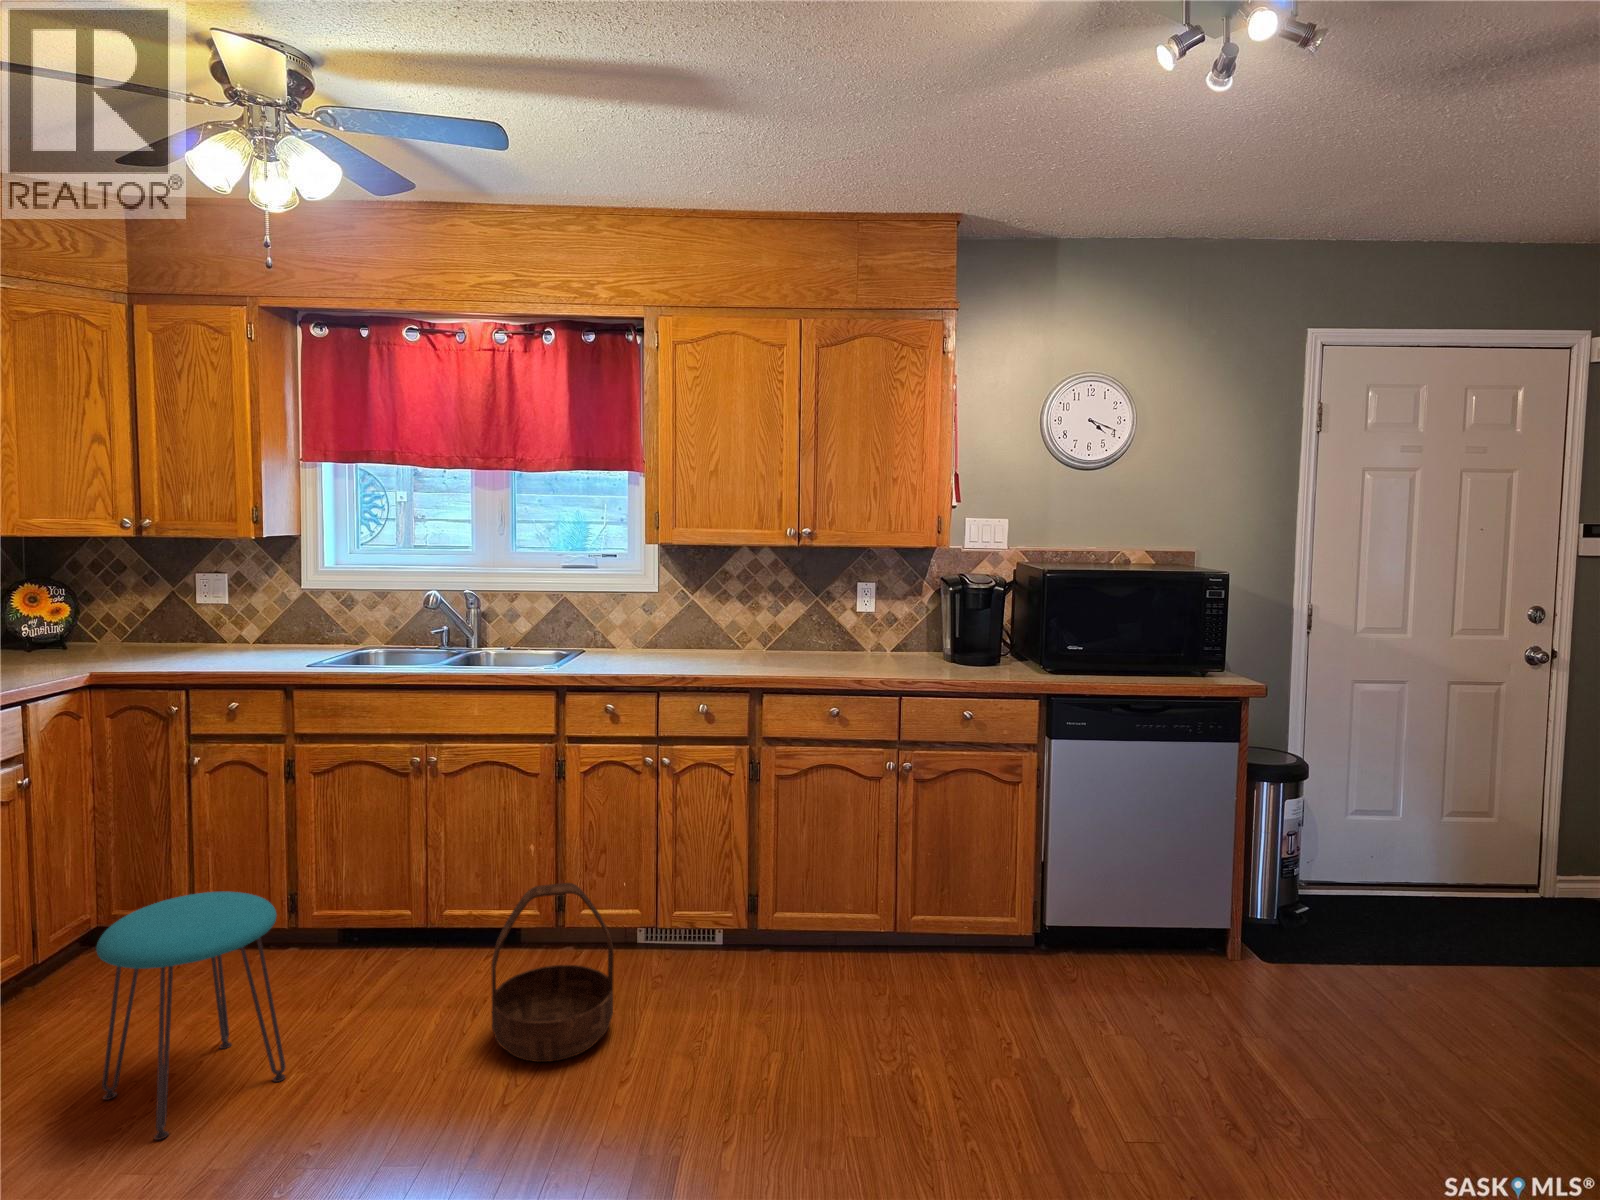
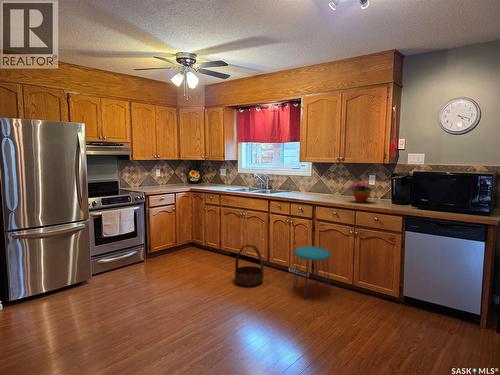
flower arrangement: none [845,605,937,669] -> present [350,182,373,203]
stool: present [96,891,286,1140] -> present [293,246,331,299]

